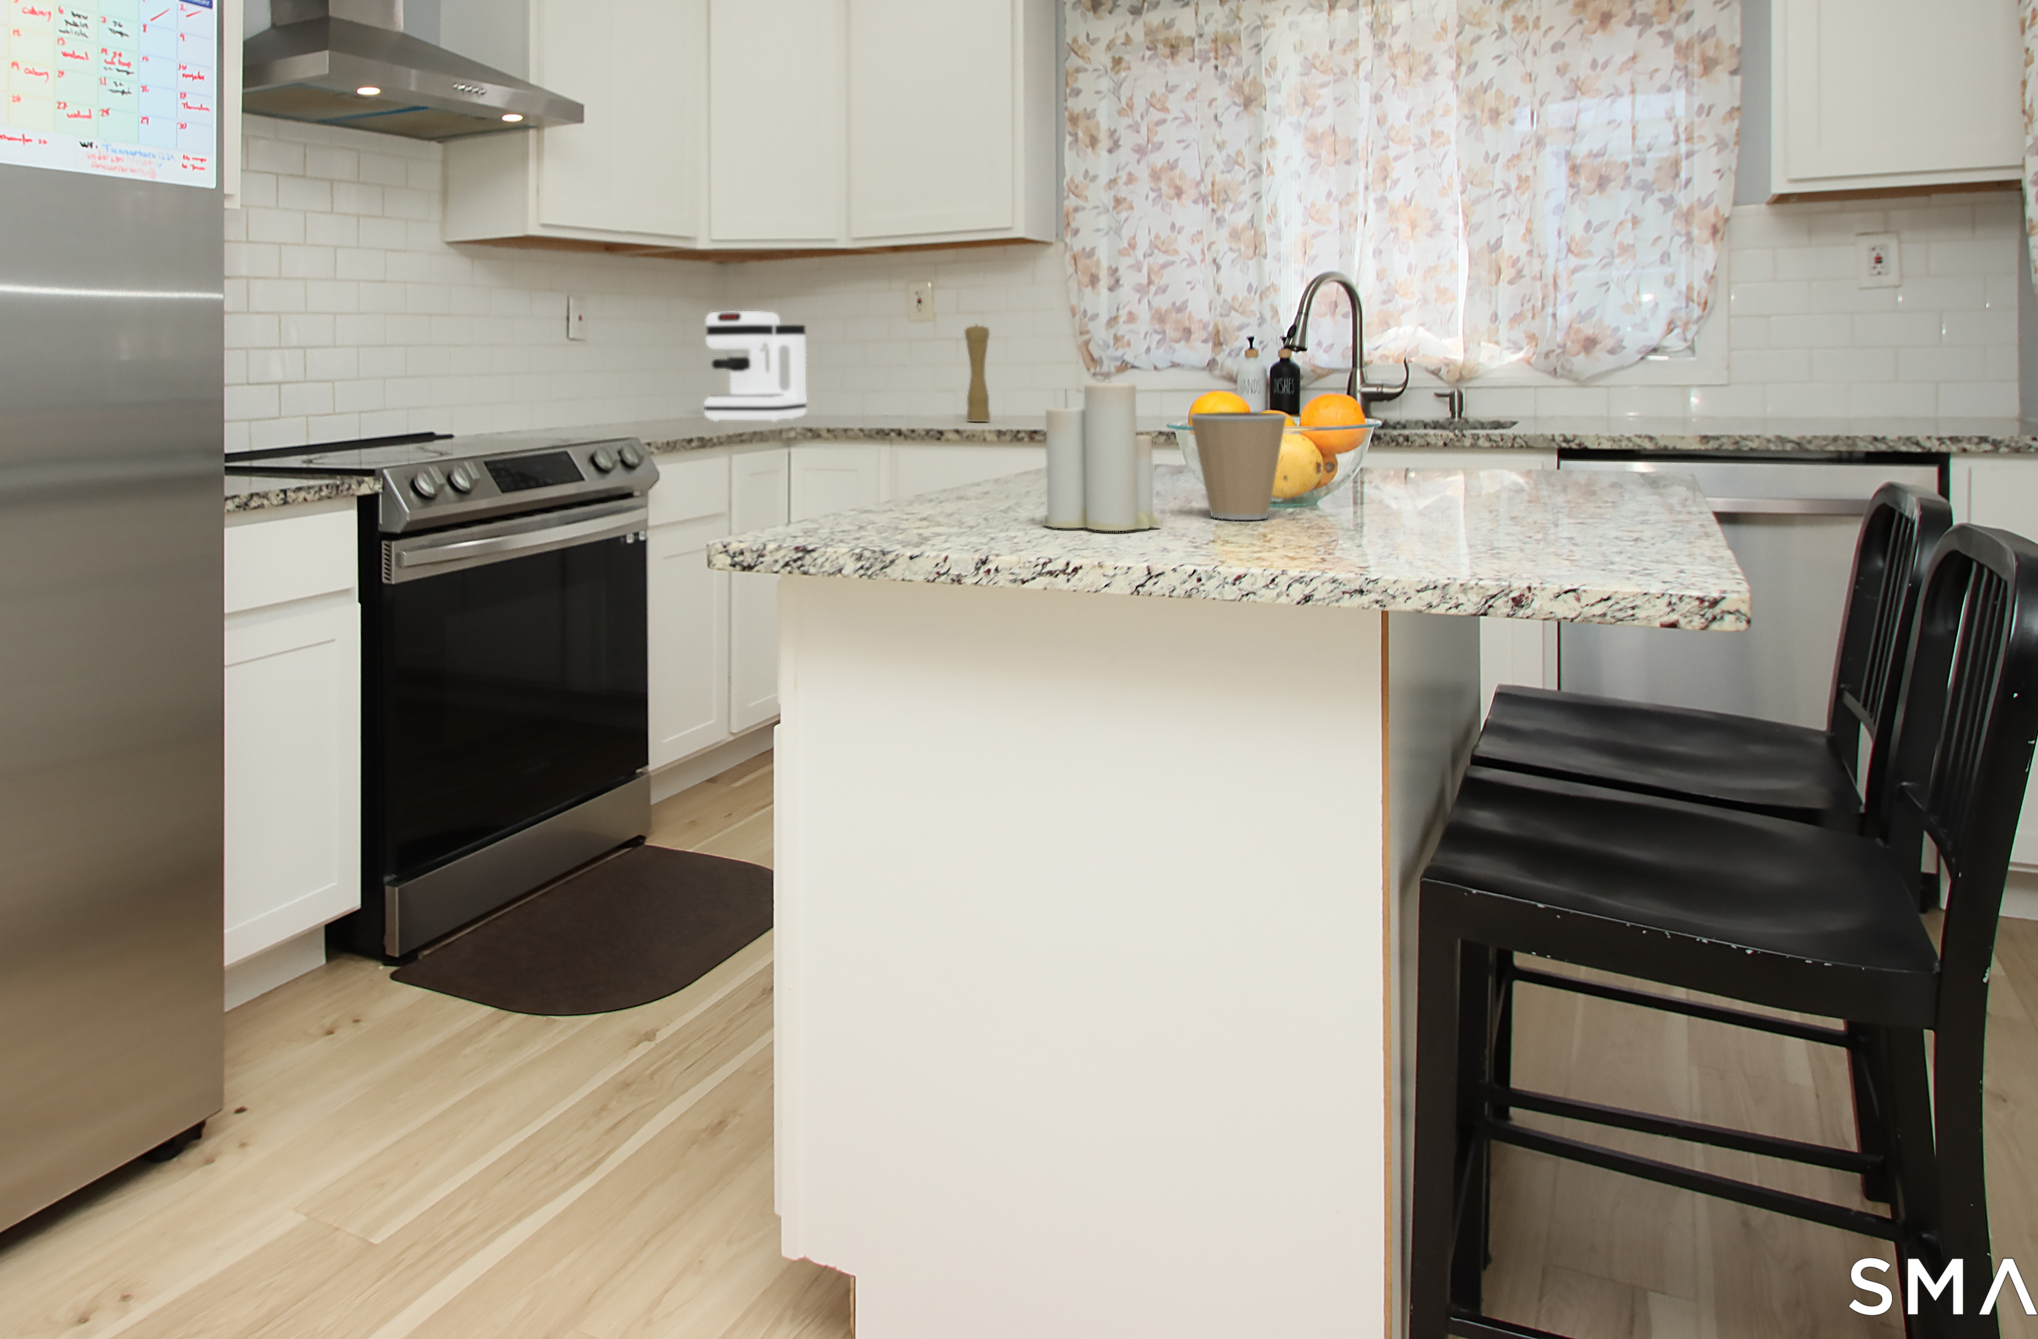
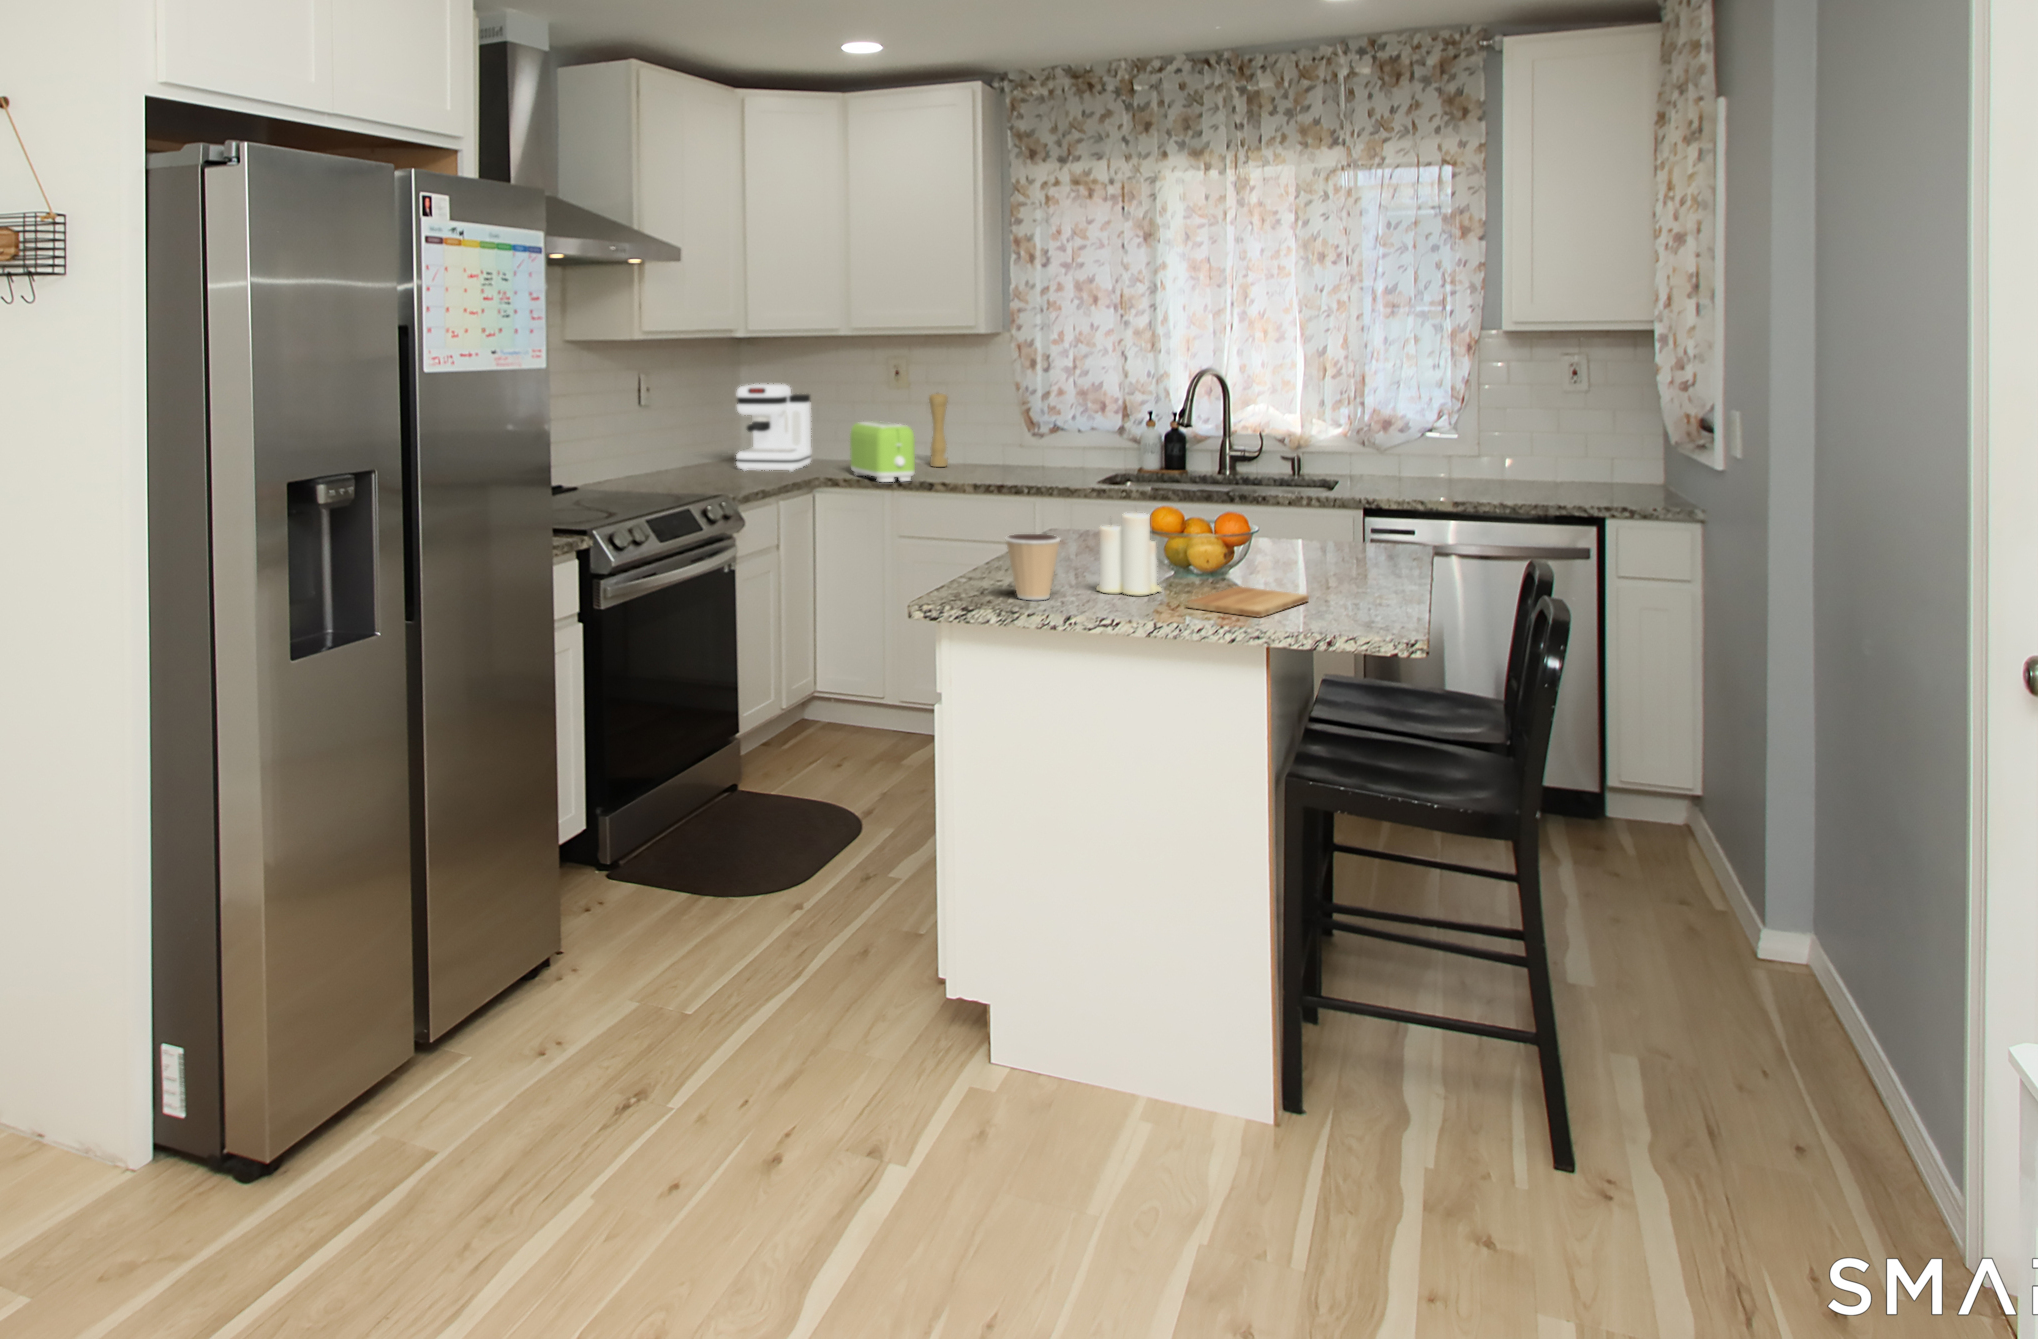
toaster: none [850,356,928,432] -> present [850,421,915,482]
coffee cup: present [1190,412,1286,520] -> present [1006,534,1060,600]
cutting board: none [1190,517,1437,562] -> present [1187,586,1309,617]

